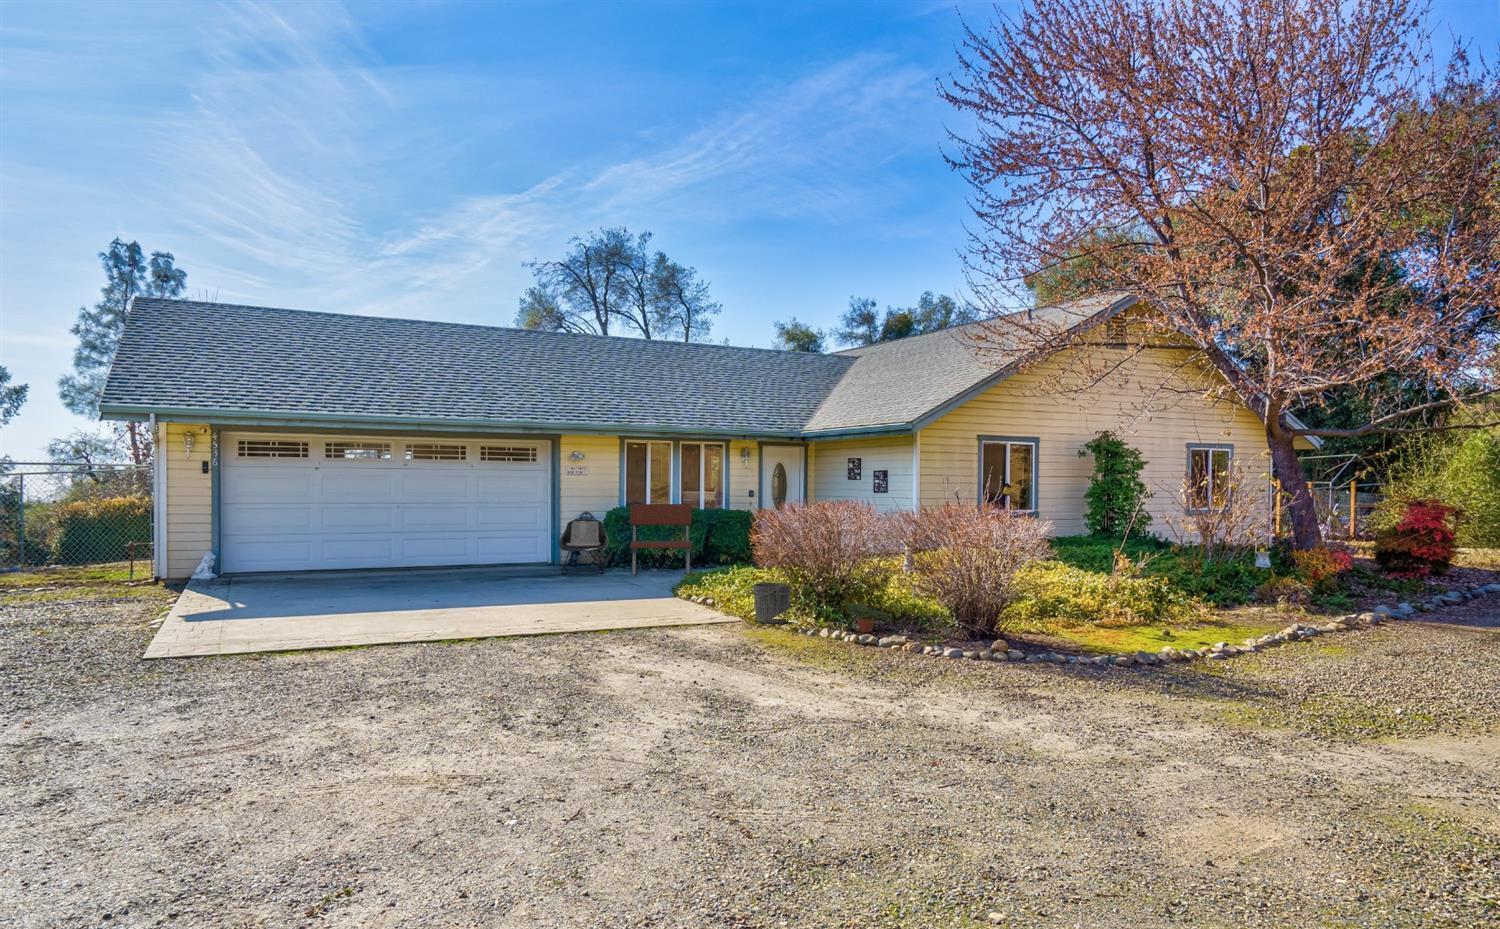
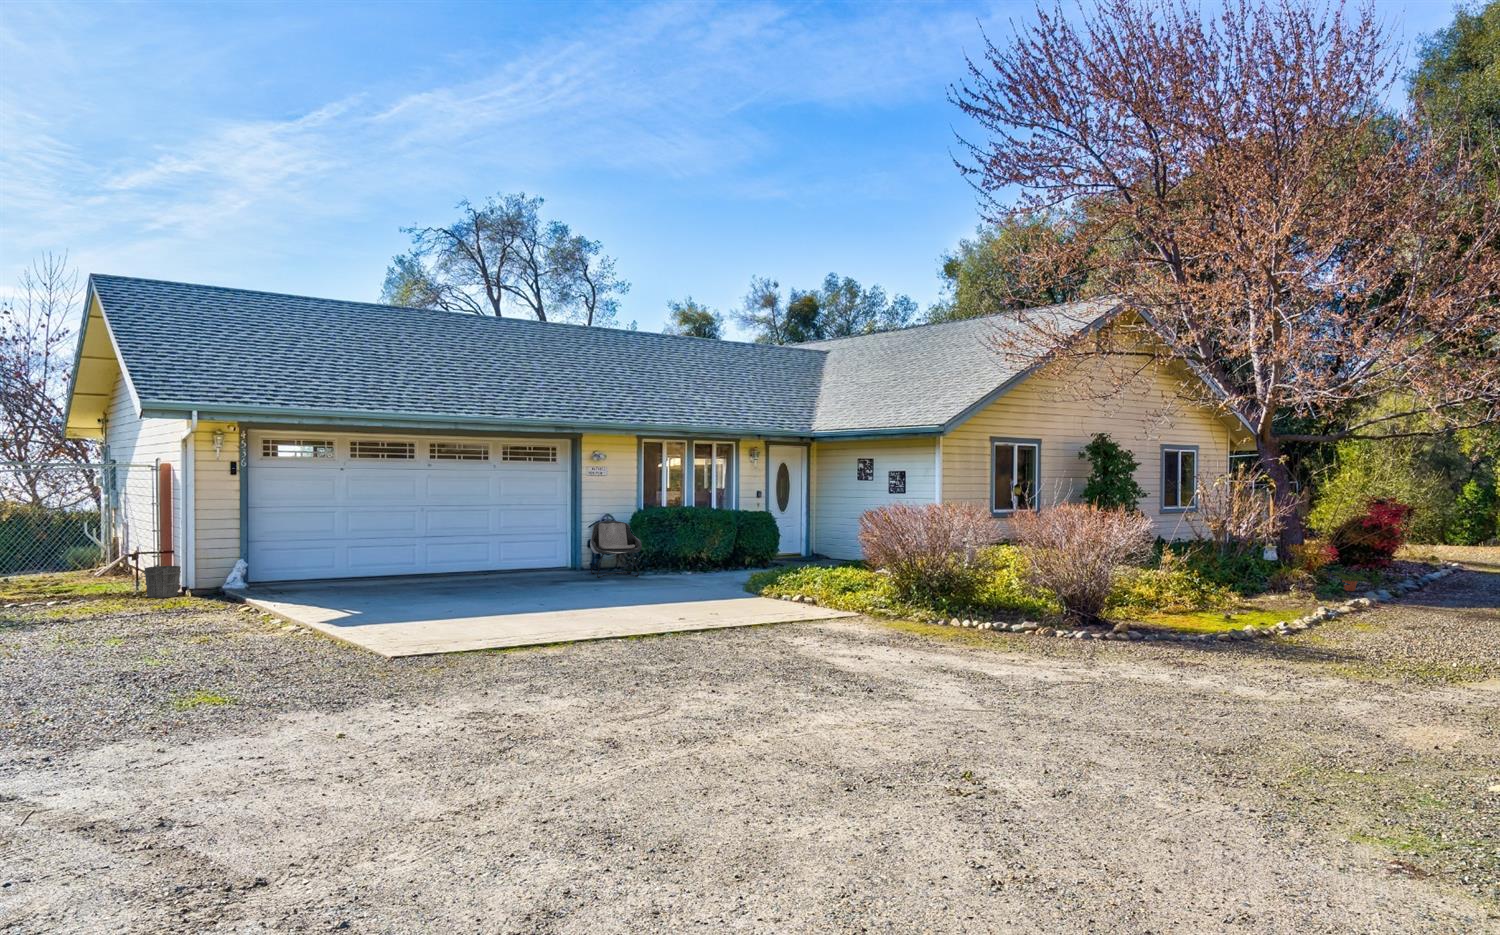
bench: present [630,504,693,575] -> none [662,506,729,577]
bucket: present [748,581,792,623] -> present [141,565,181,598]
potted plant: present [844,601,892,632] -> present [1331,571,1369,591]

